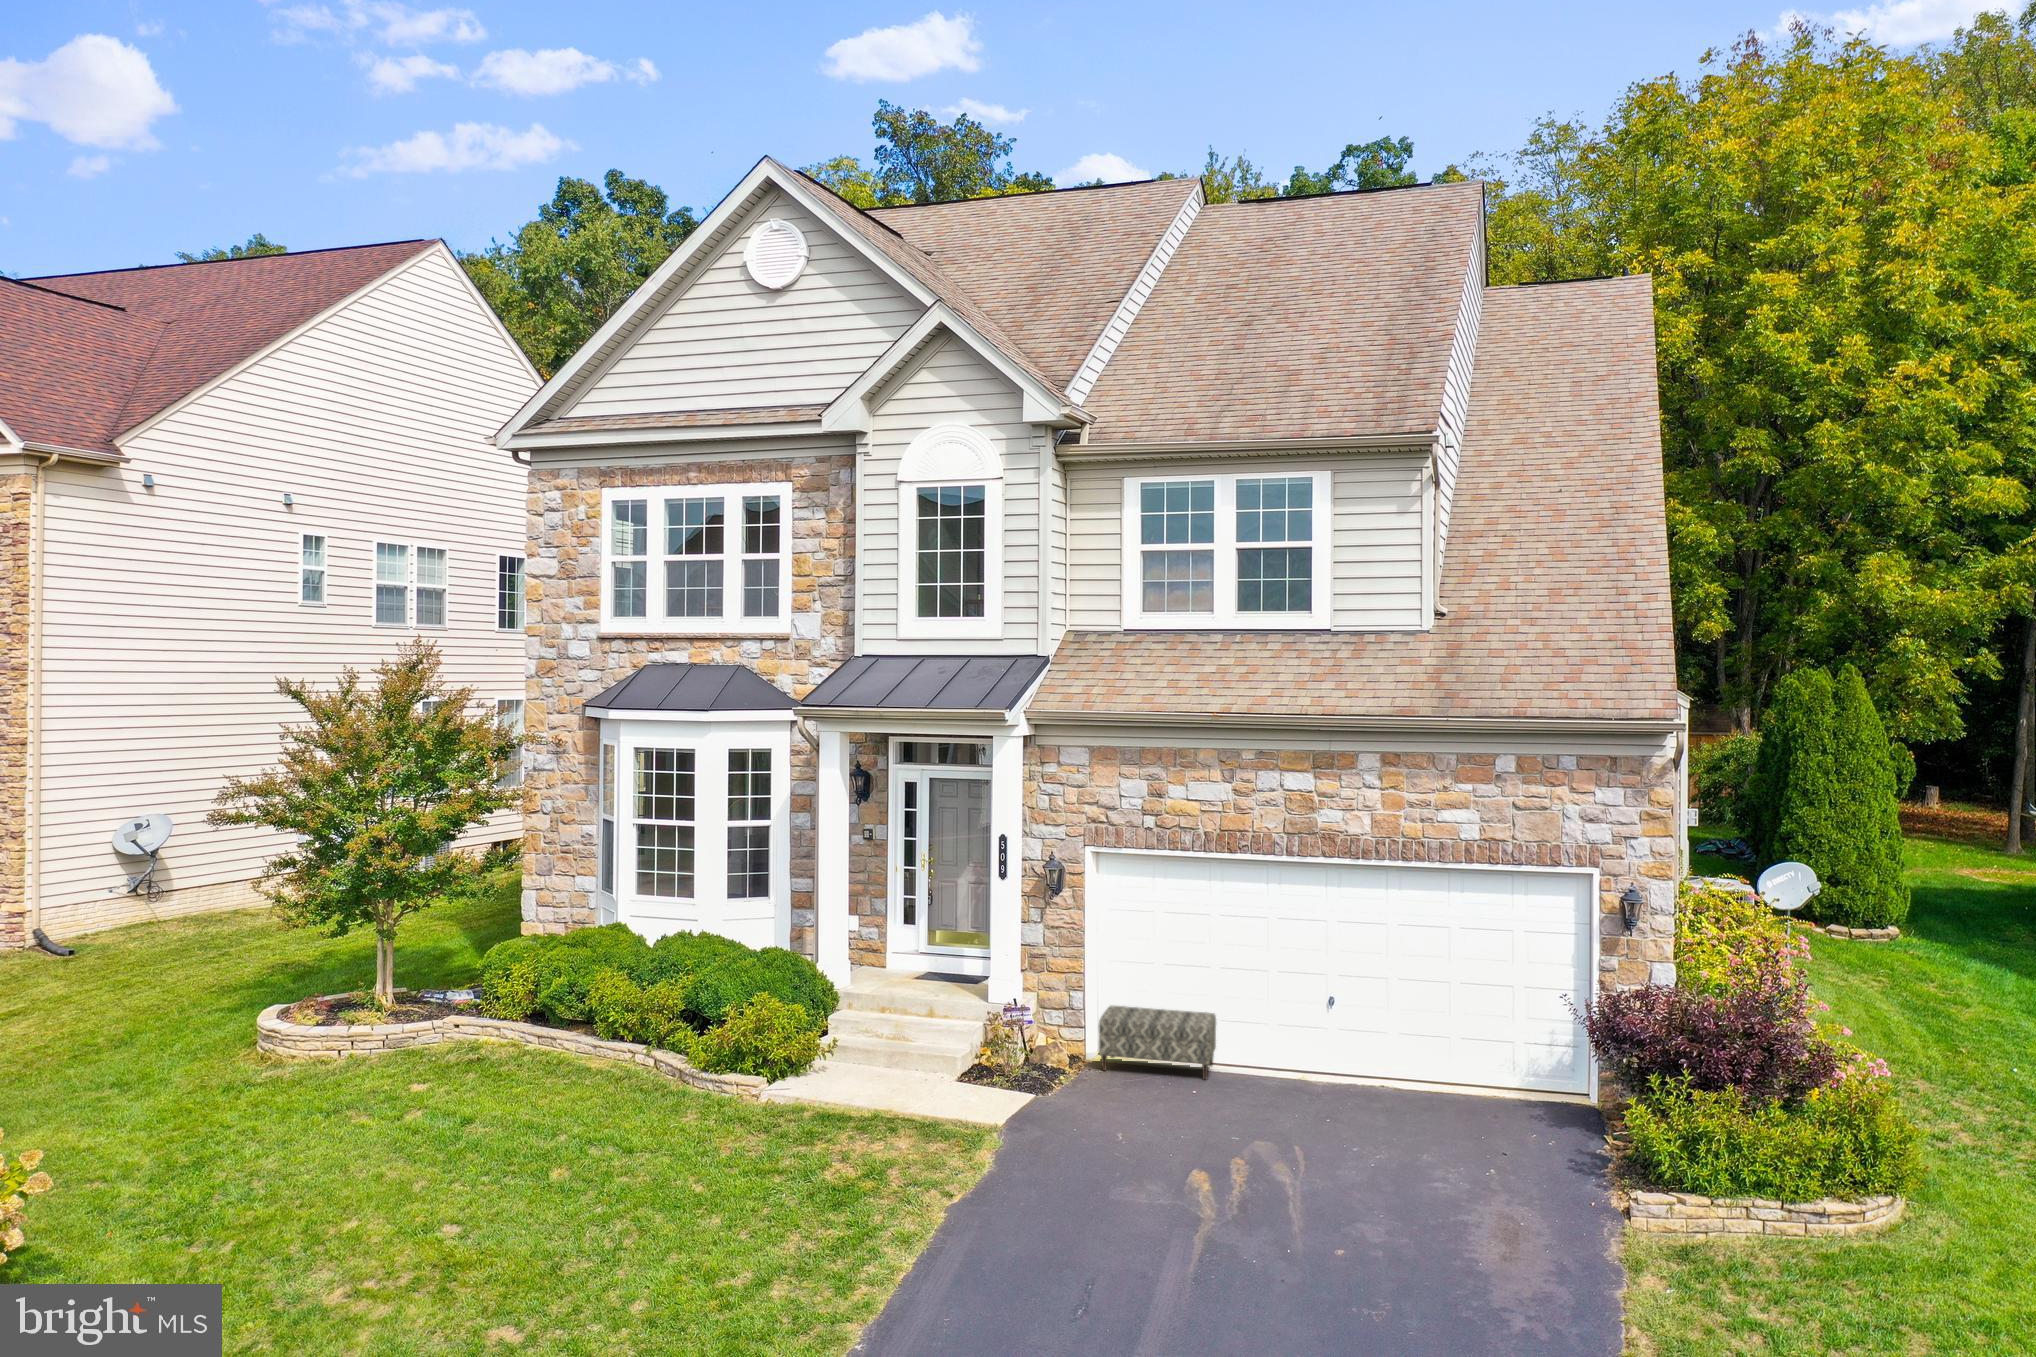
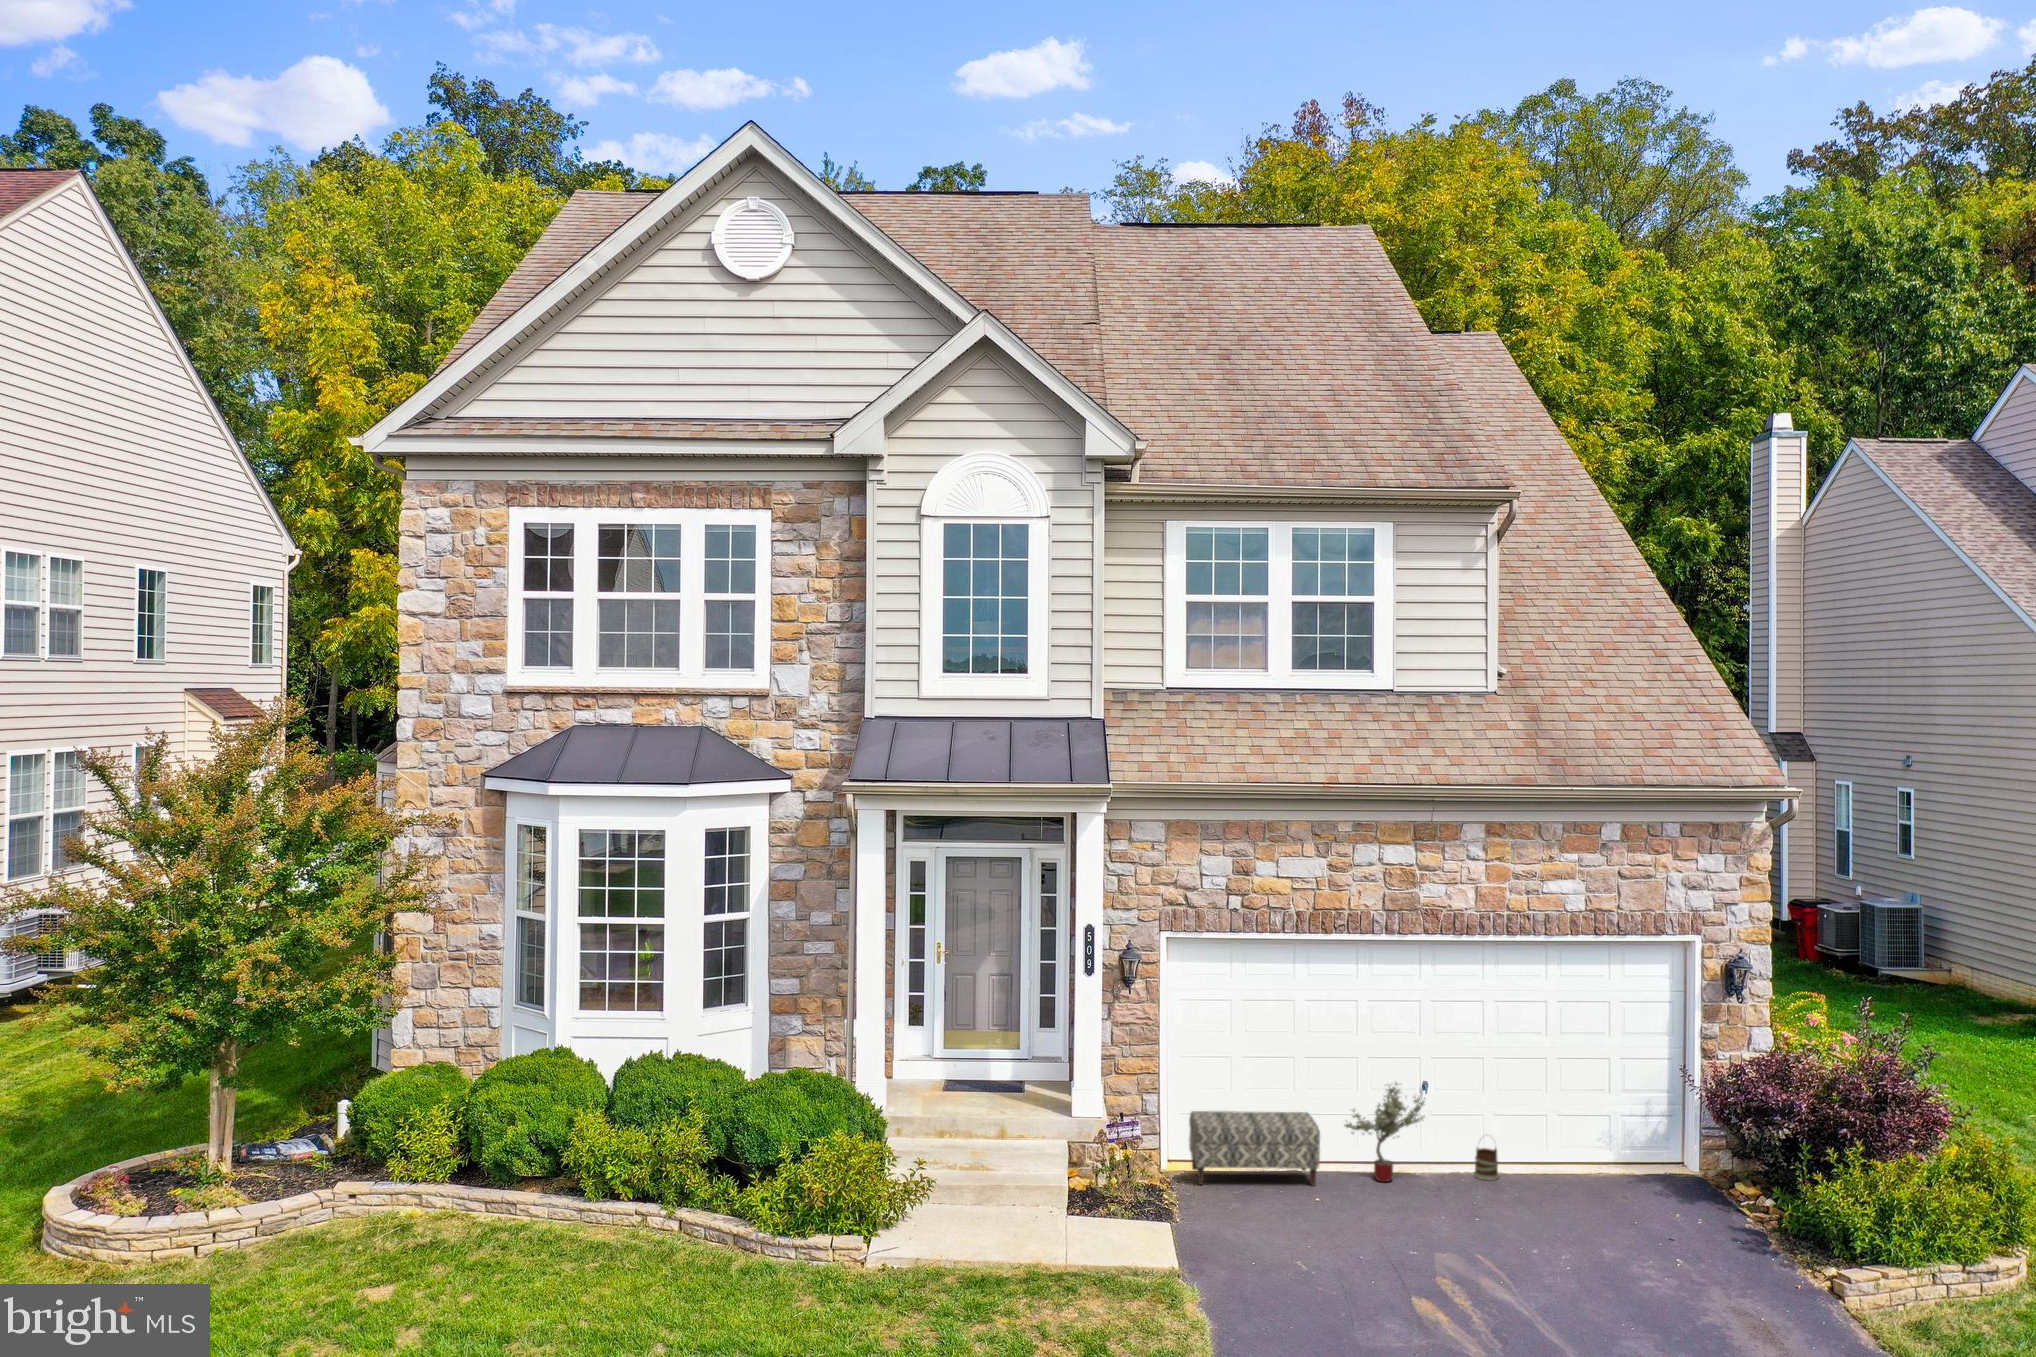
potted tree: none [1239,989,1314,1082] -> present [1345,1082,1425,1182]
wooden bucket: none [1367,1046,1390,1089] -> present [1474,1148,1499,1181]

